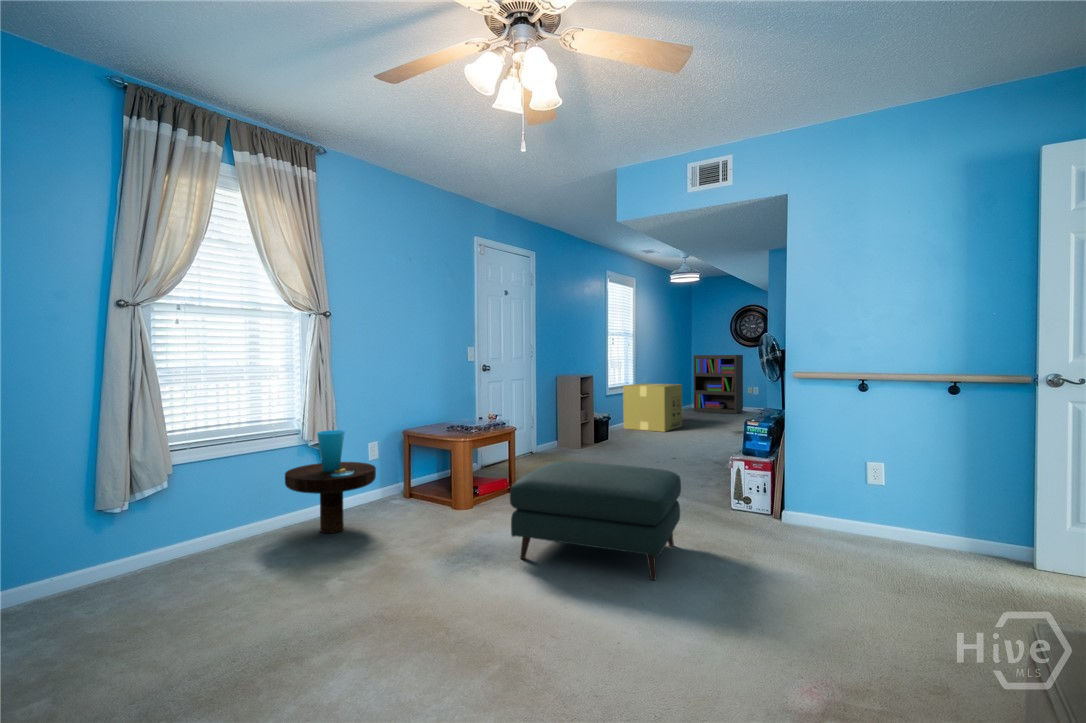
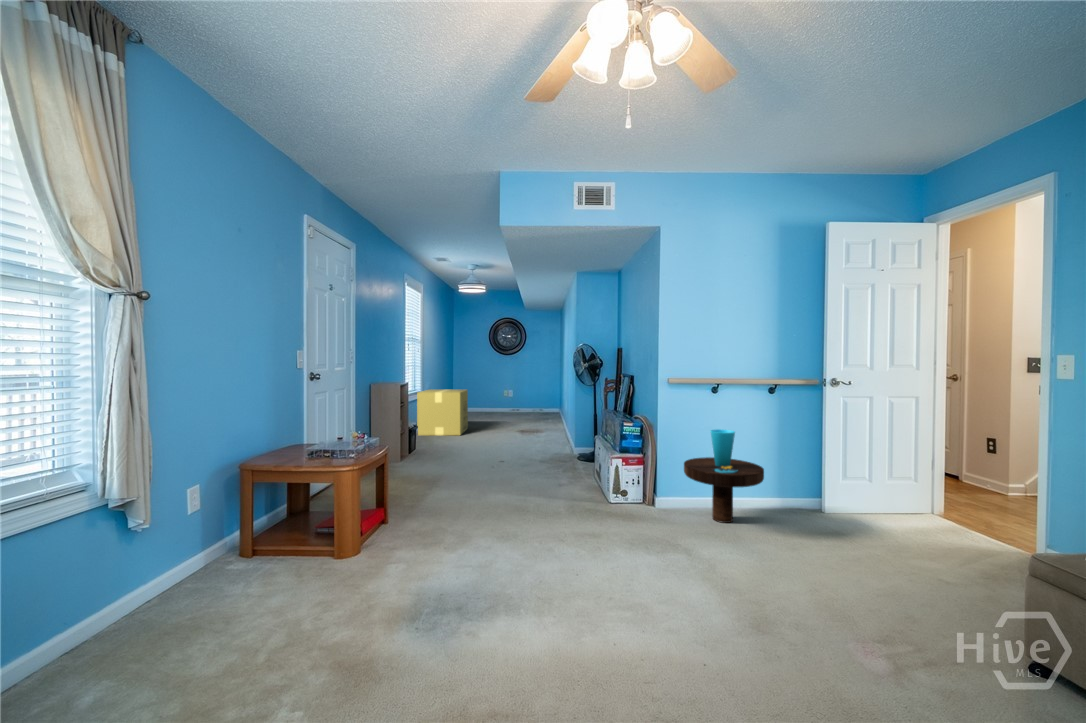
bookshelf: present [694,355,743,414] -> none [459,362,500,414]
side table: present [285,430,376,533] -> present [684,429,764,523]
ottoman: present [510,461,681,580] -> none [485,477,663,605]

